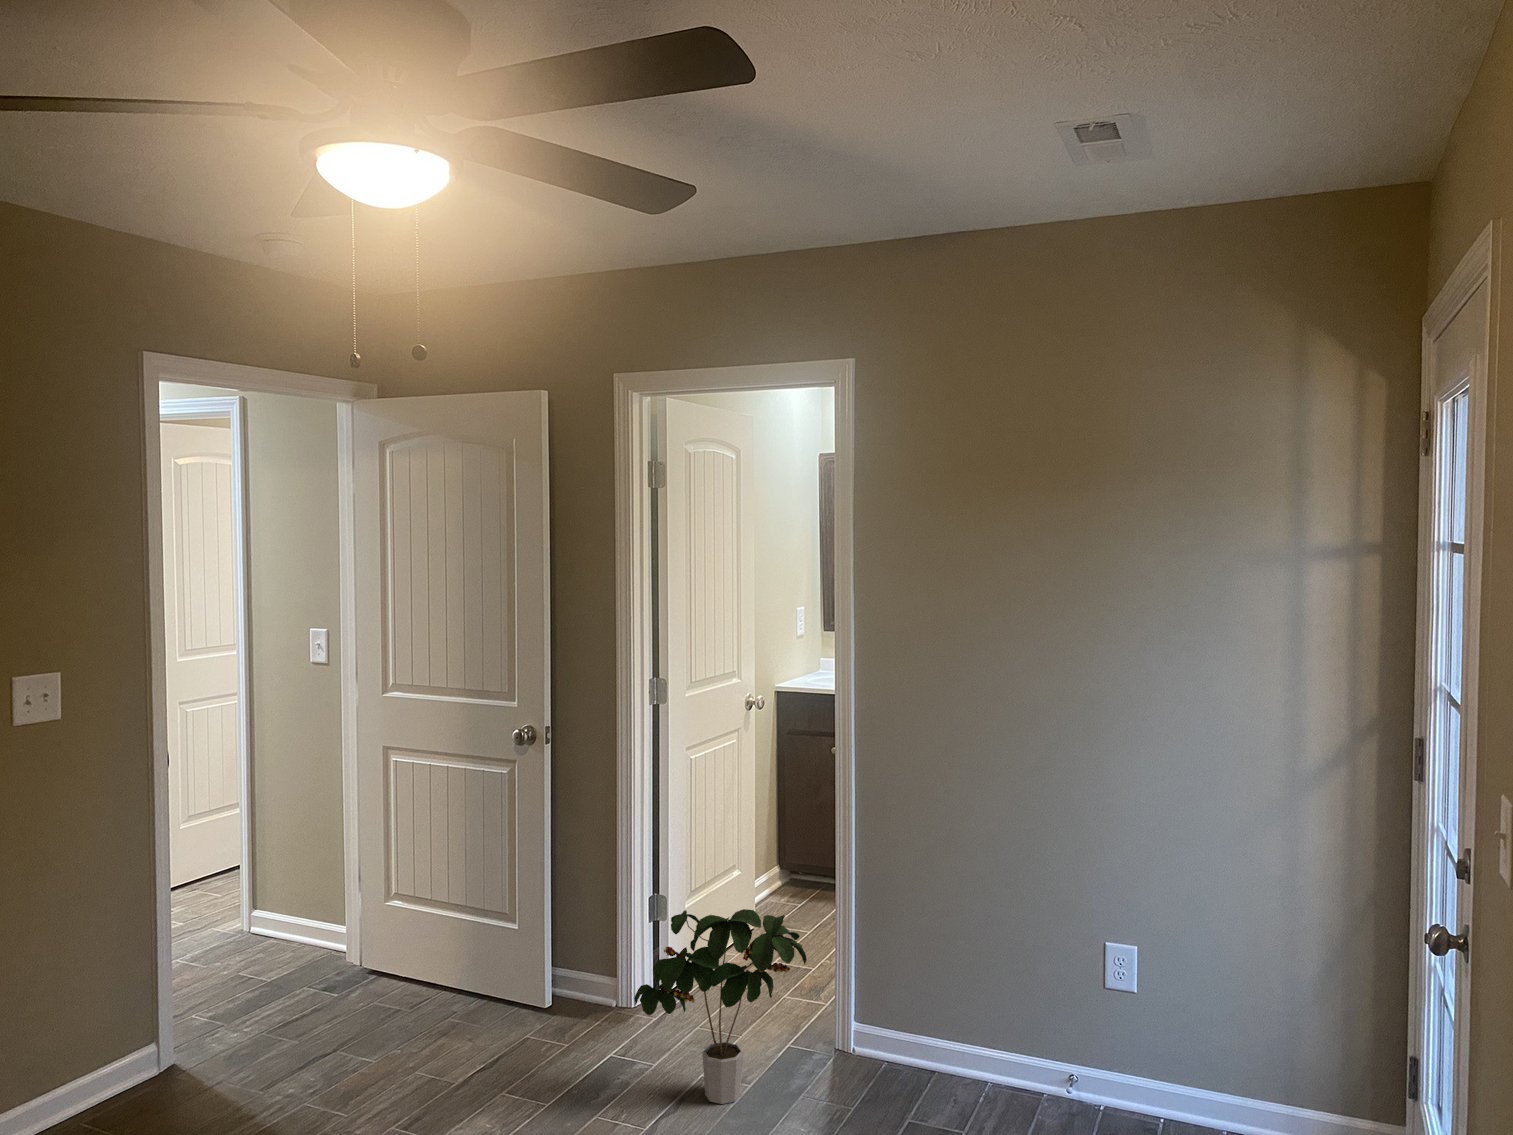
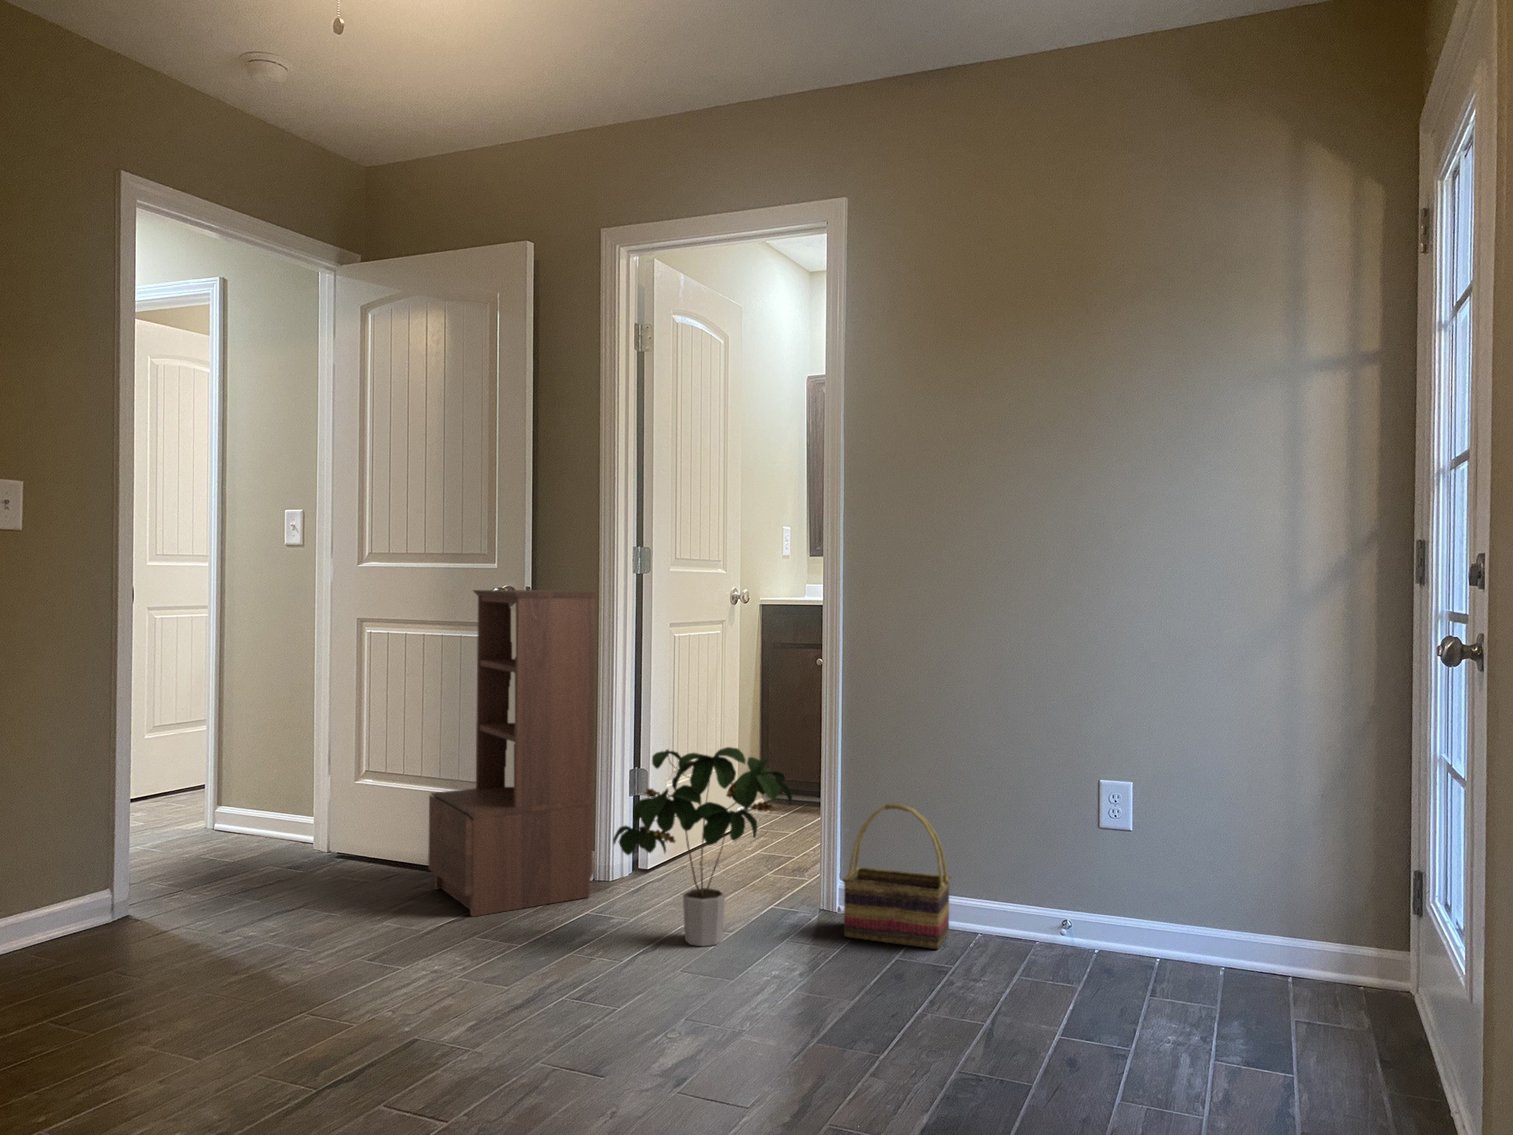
bookshelf: none [457,724,615,1062] -> present [428,590,596,916]
basket: none [856,959,961,1106] -> present [843,803,951,949]

